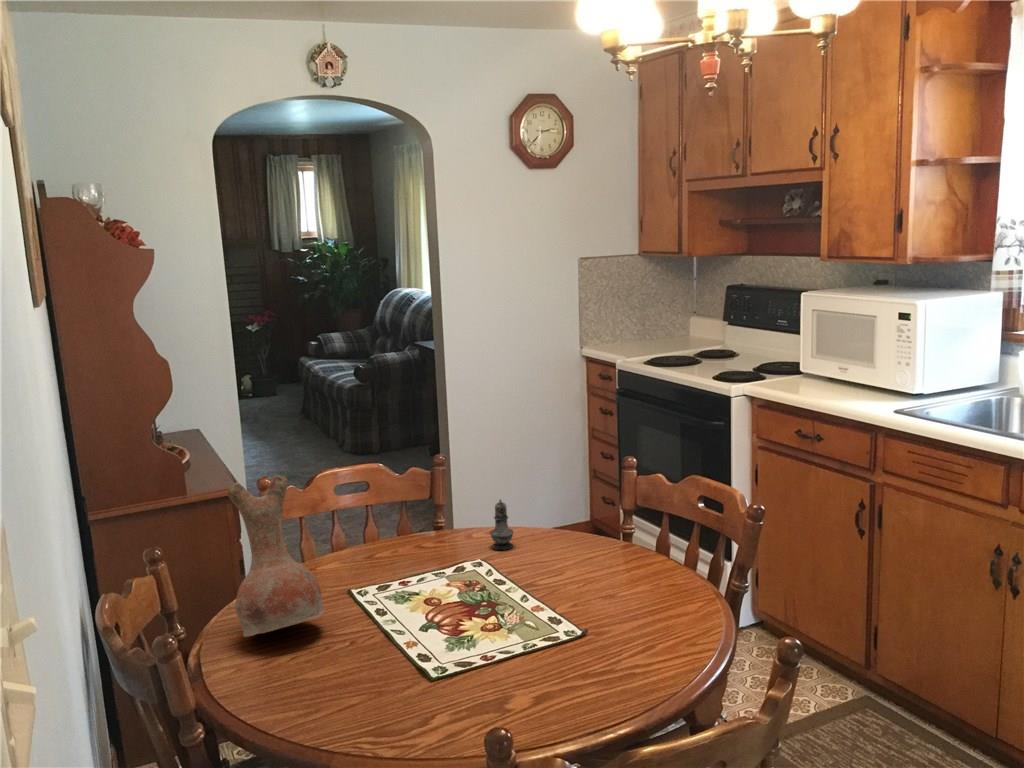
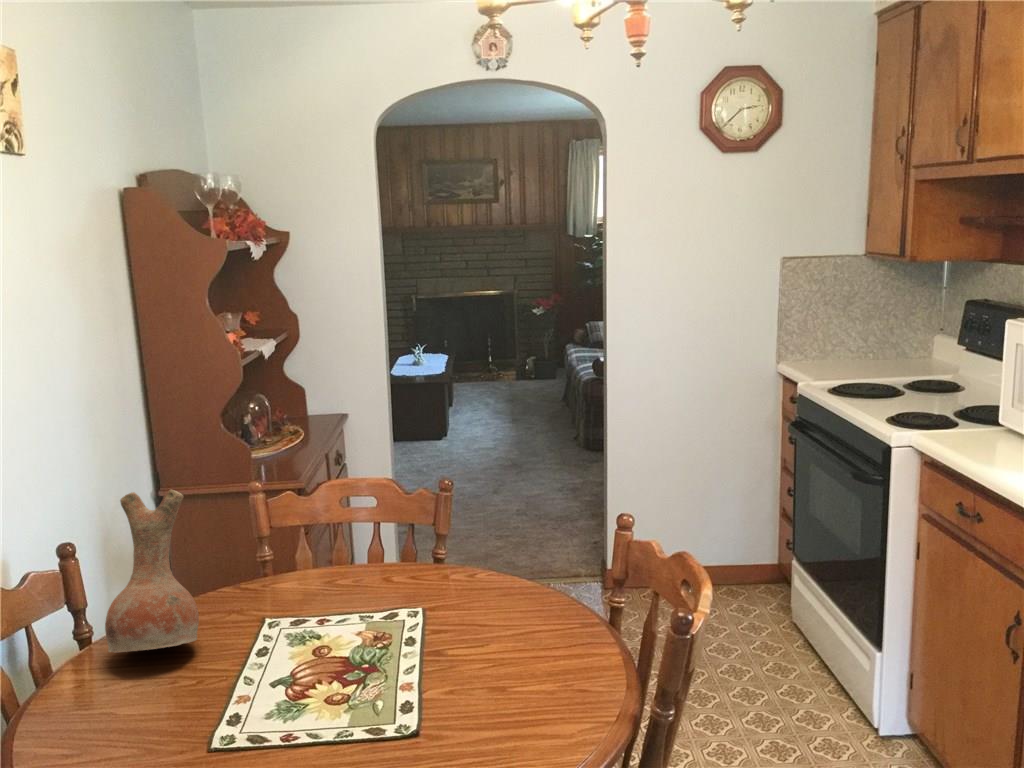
salt shaker: present [490,500,514,550] -> none [452,544,479,602]

